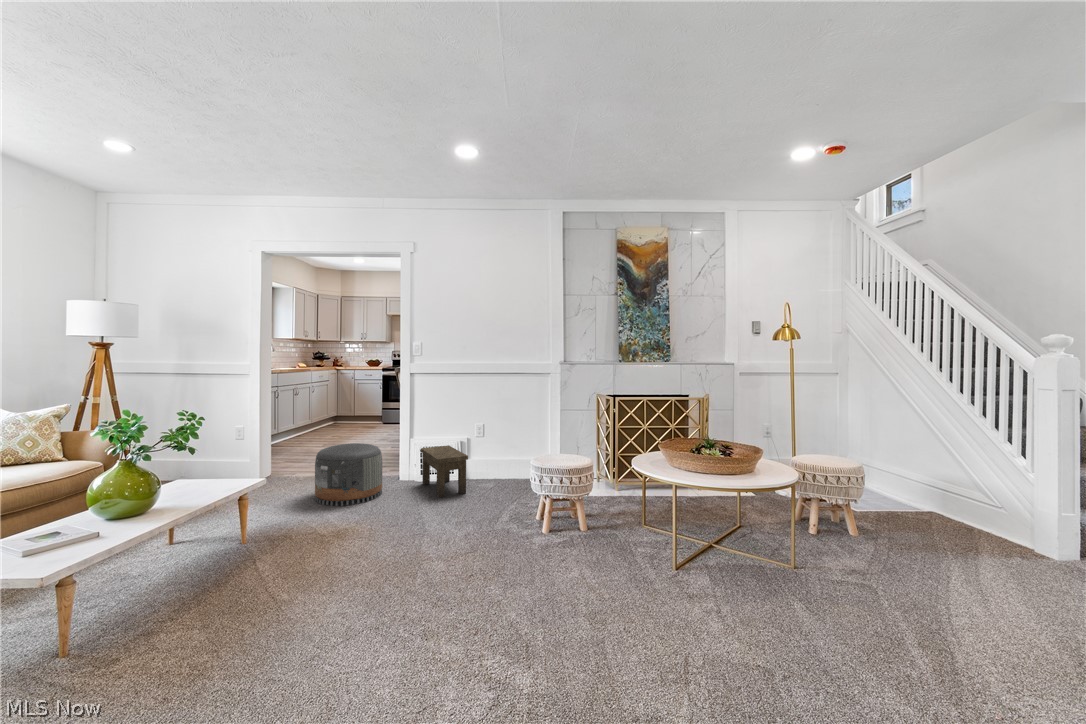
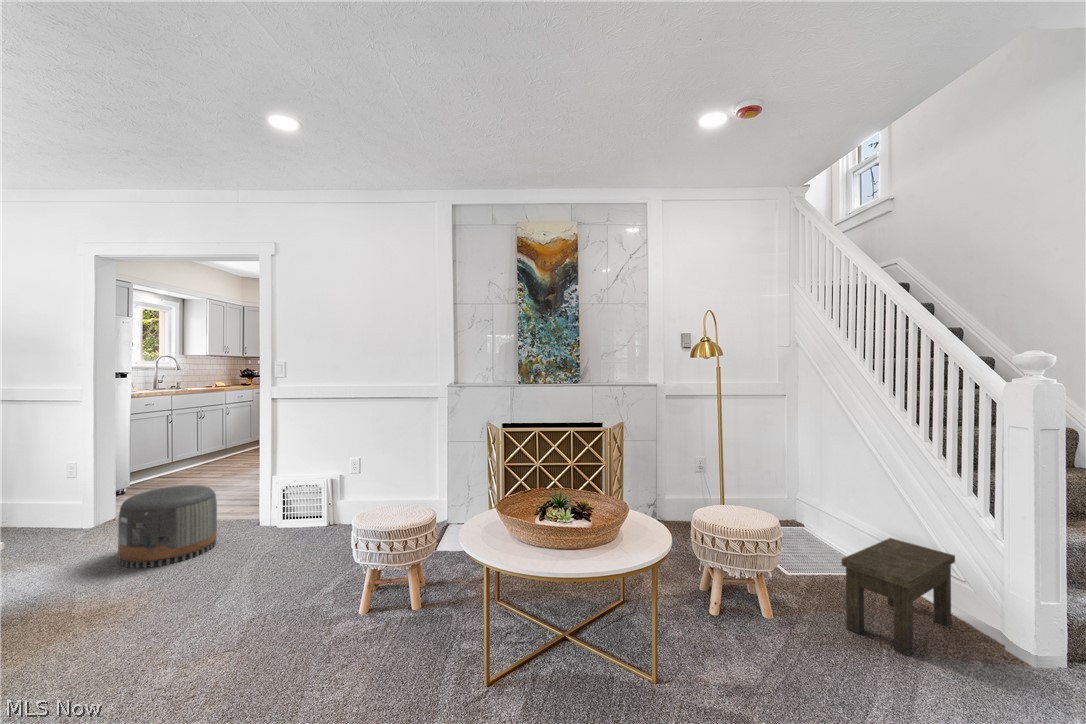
side table: present [421,446,468,498] -> present [842,538,955,655]

